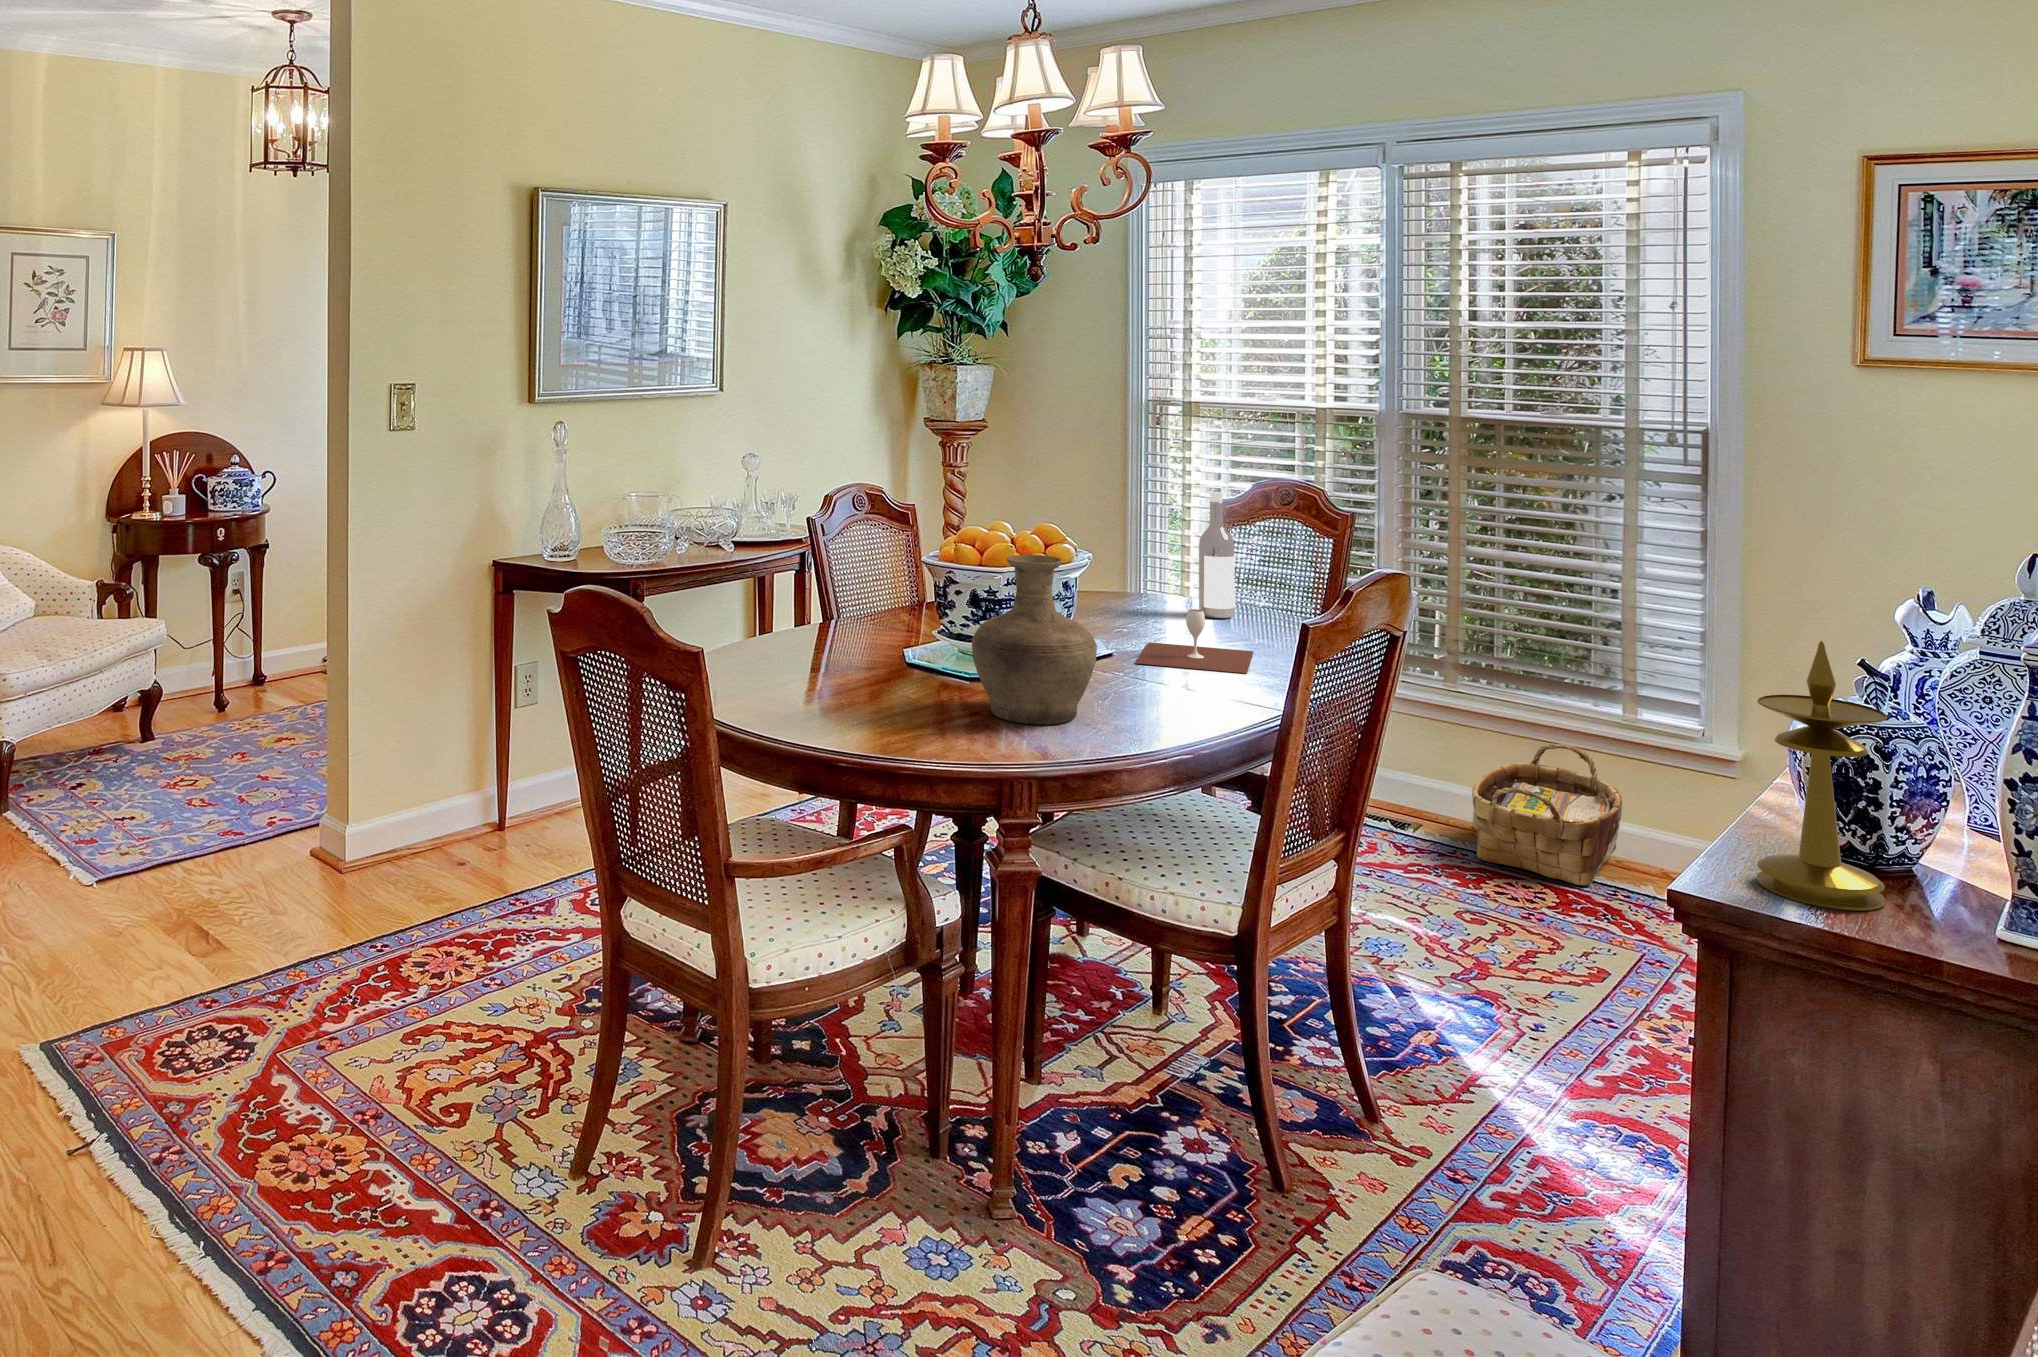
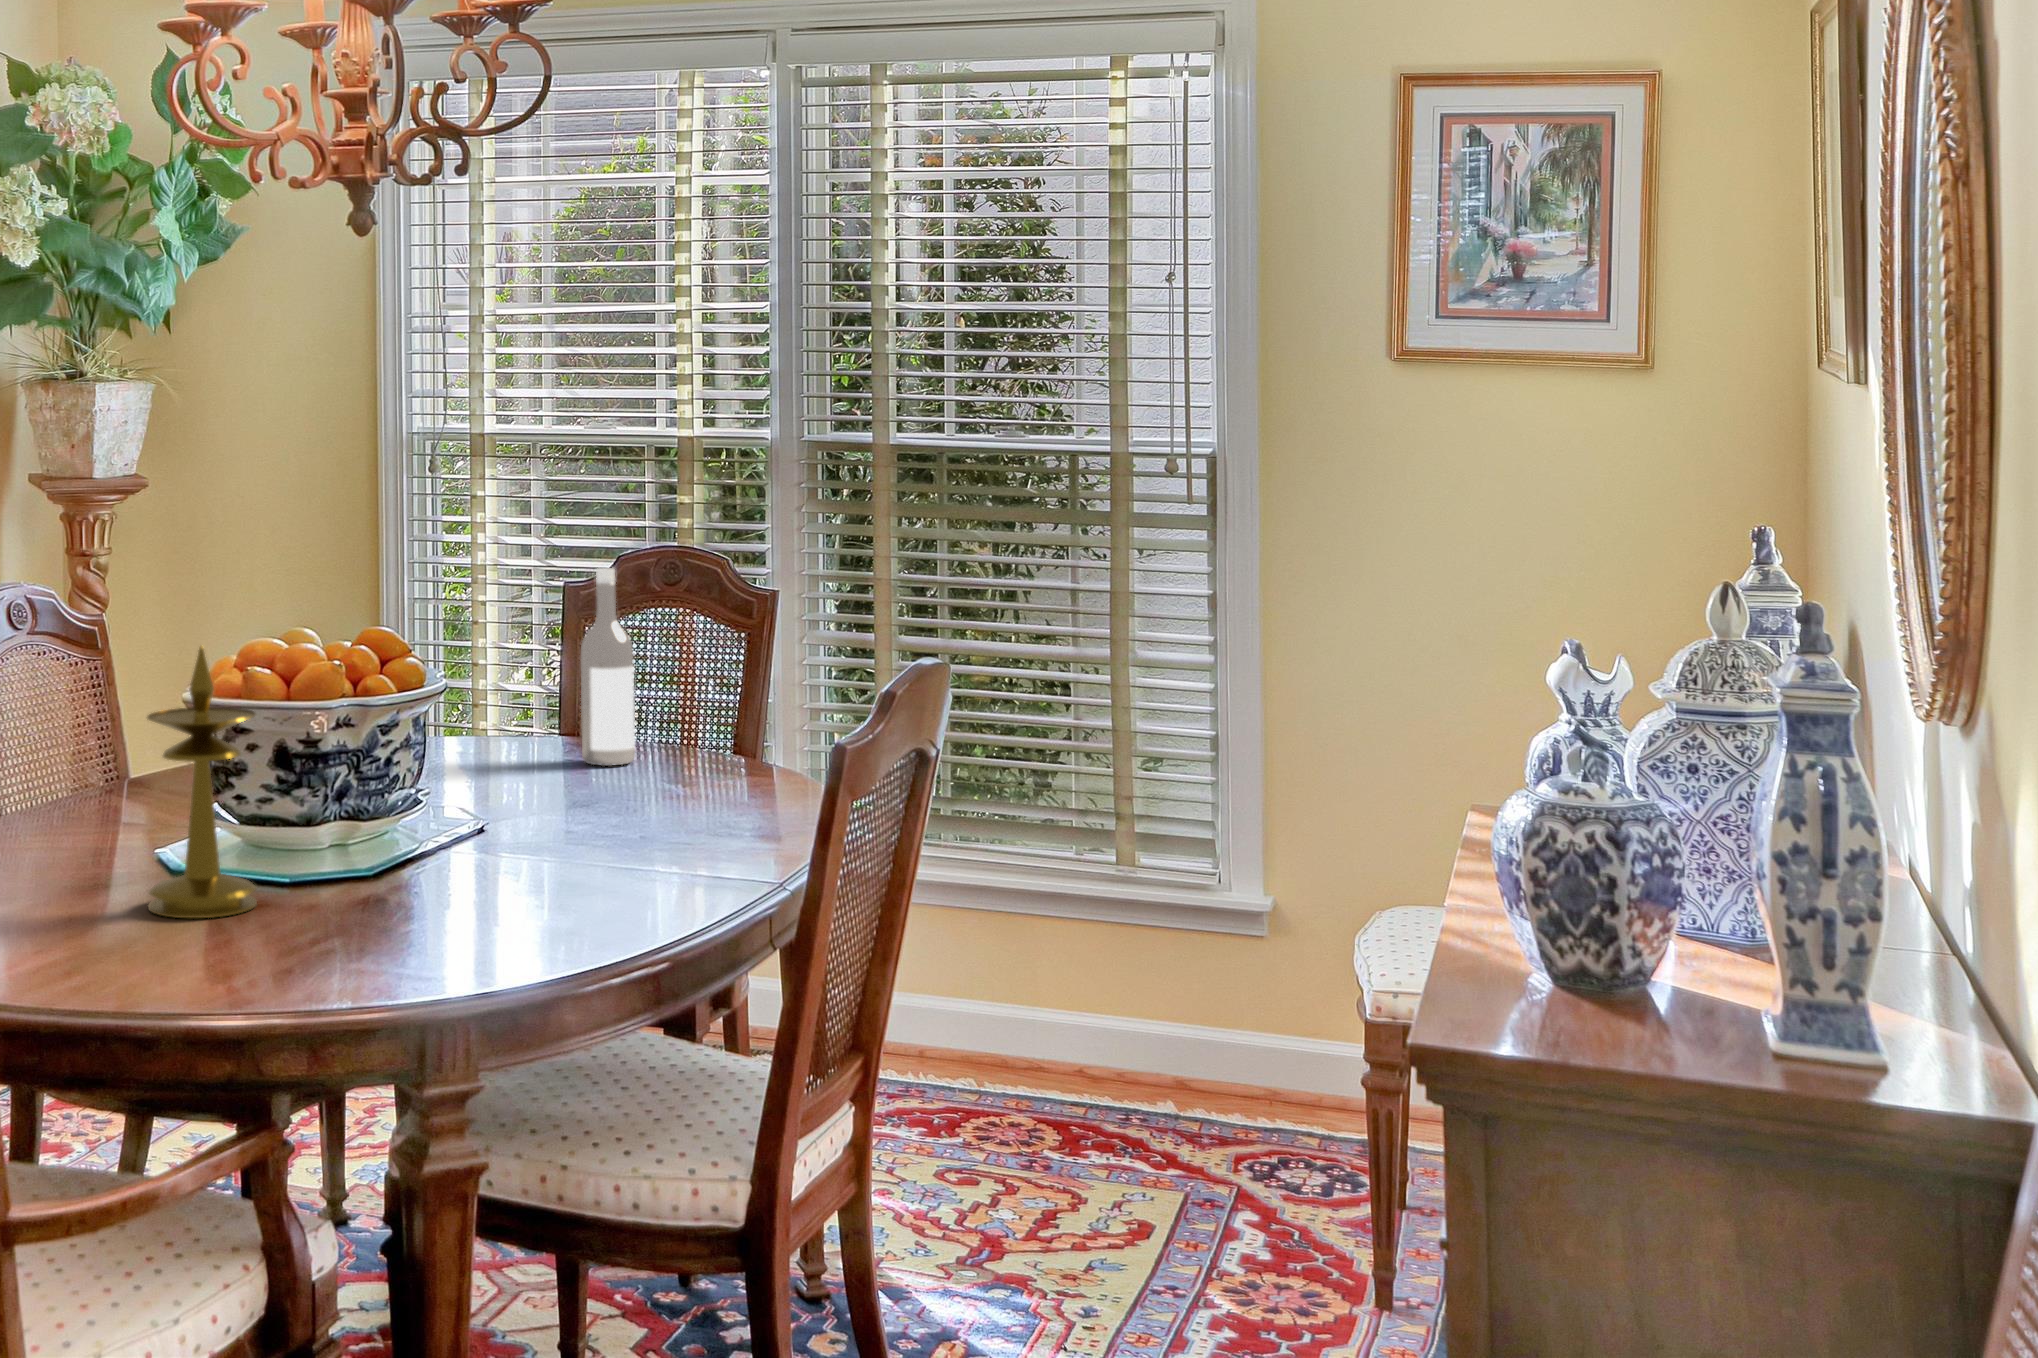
vase: present [972,555,1097,725] -> none [318,670,519,948]
wine glass: present [1136,609,1253,673] -> none [530,748,700,842]
candlestick: present [1757,641,1887,911] -> present [146,646,257,918]
woven basket: present [1472,743,1622,886] -> none [937,913,1127,1113]

